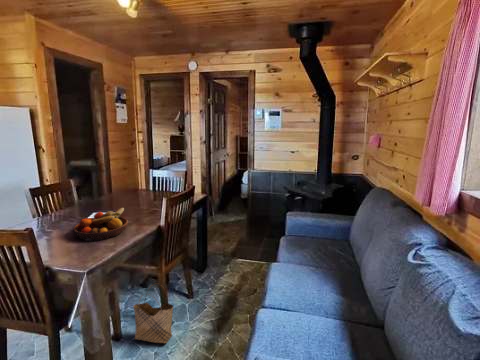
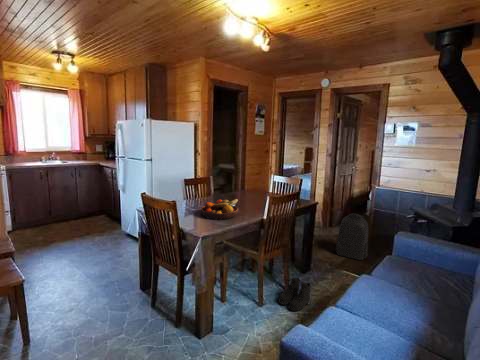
backpack: none [224,200,253,244] -> present [335,213,368,260]
boots: none [186,281,218,320] -> present [279,278,311,311]
woven basket: present [133,283,173,343] -> none [234,265,266,317]

